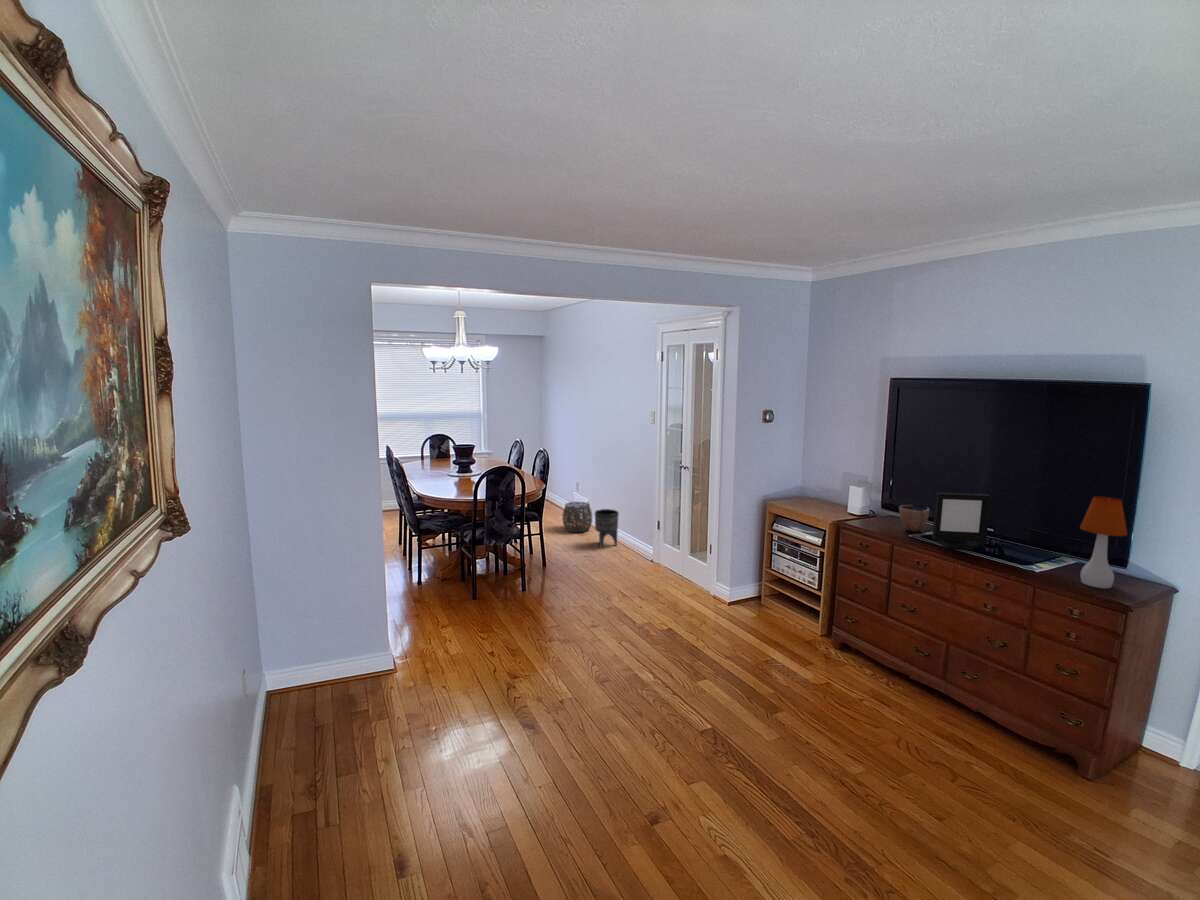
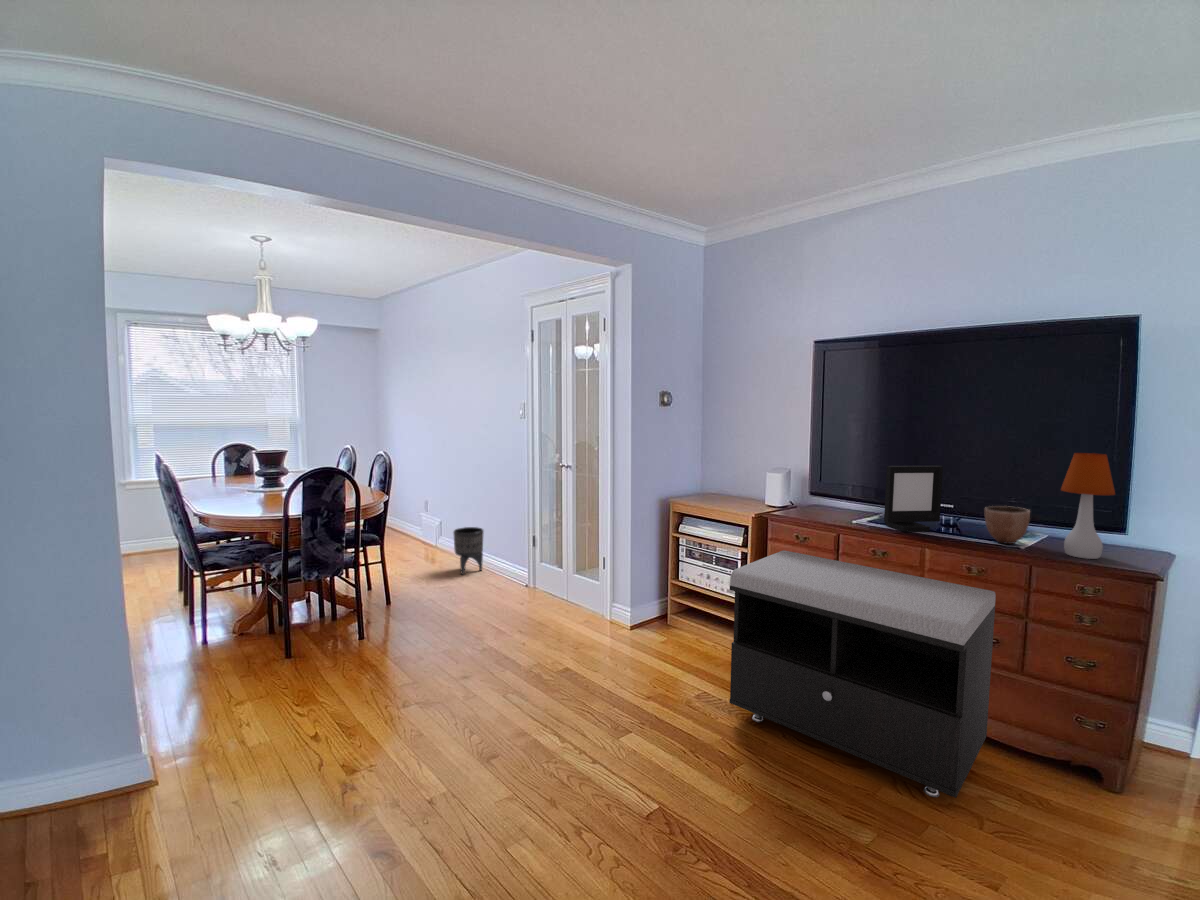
woven basket: present [562,502,592,533] -> none [410,522,449,560]
decorative bowl: present [899,505,929,532] -> present [985,506,1030,544]
storage bench: none [787,555,1013,759] -> present [729,550,996,798]

